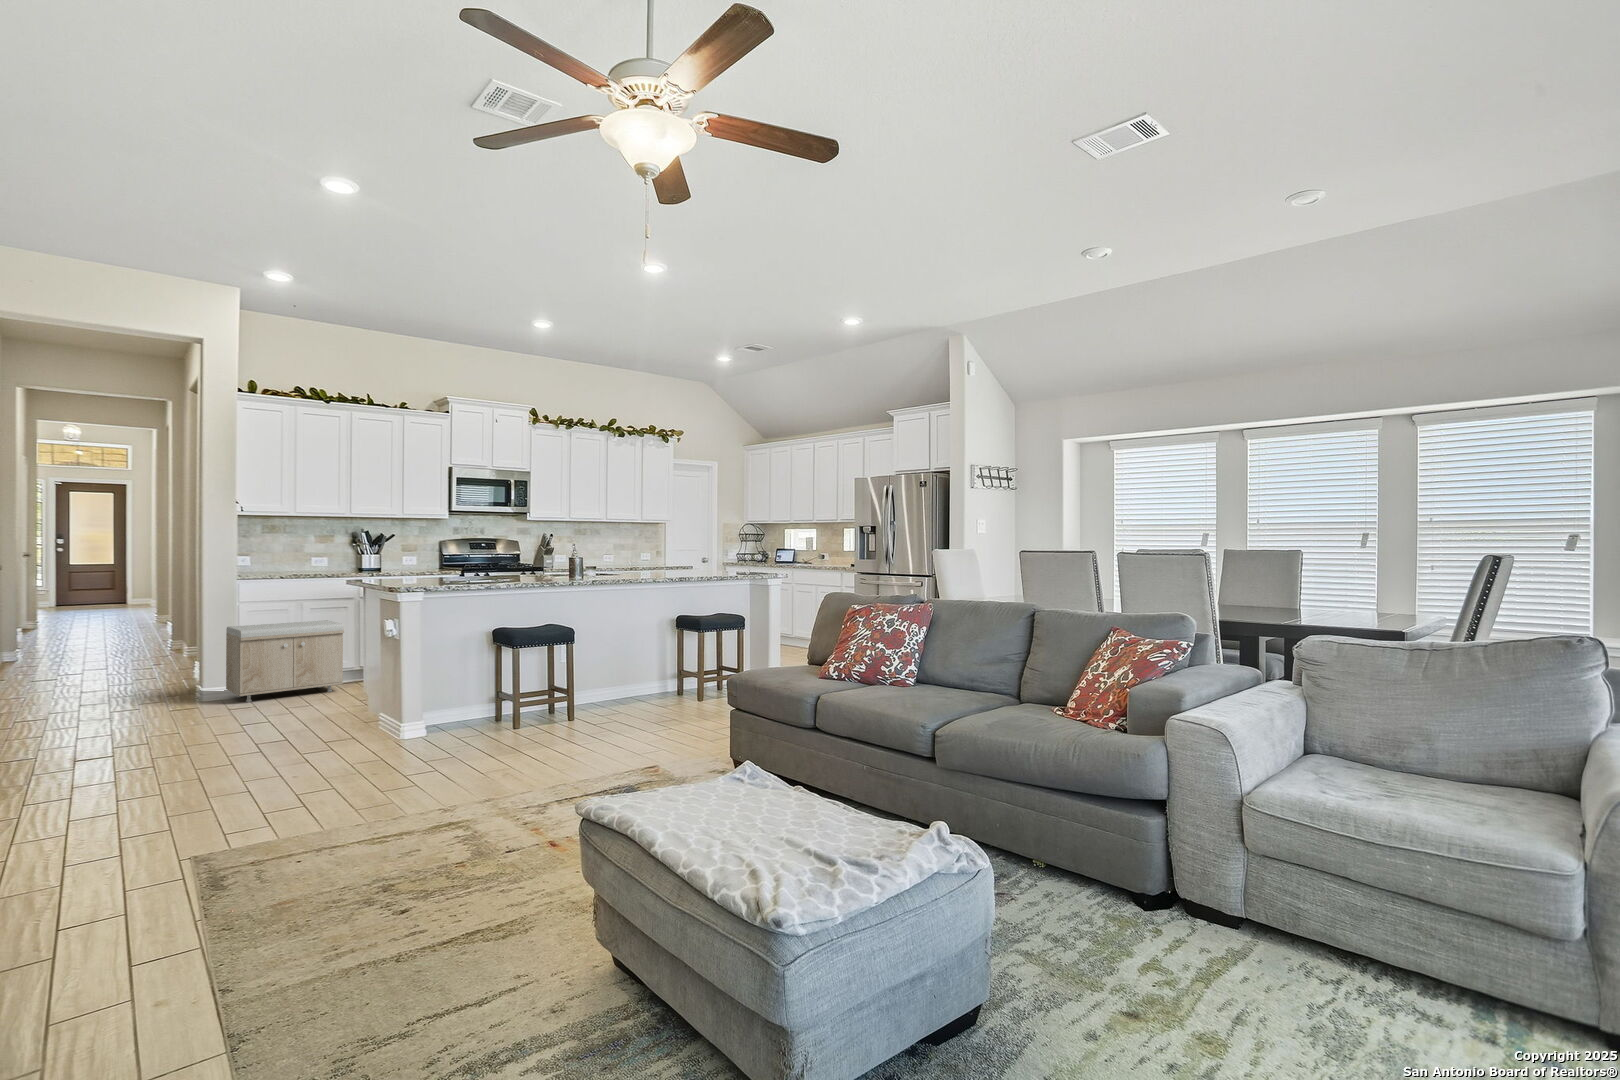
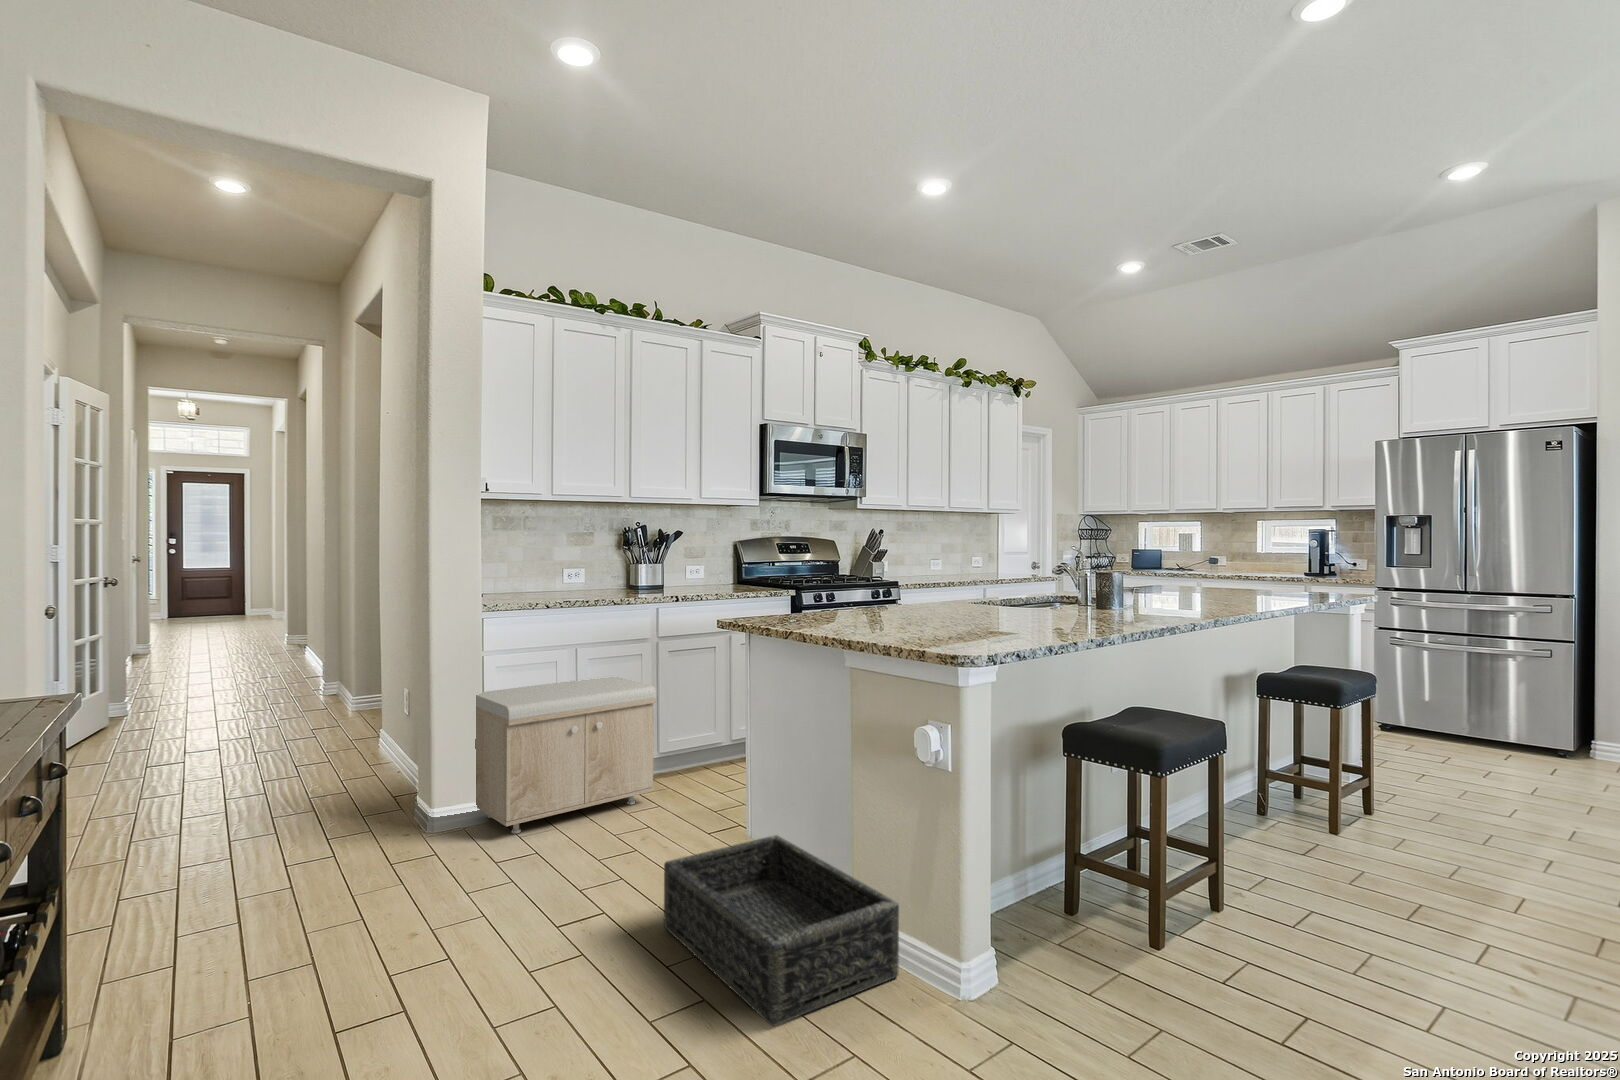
basket: none [293,686,387,745] -> present [664,835,899,1026]

